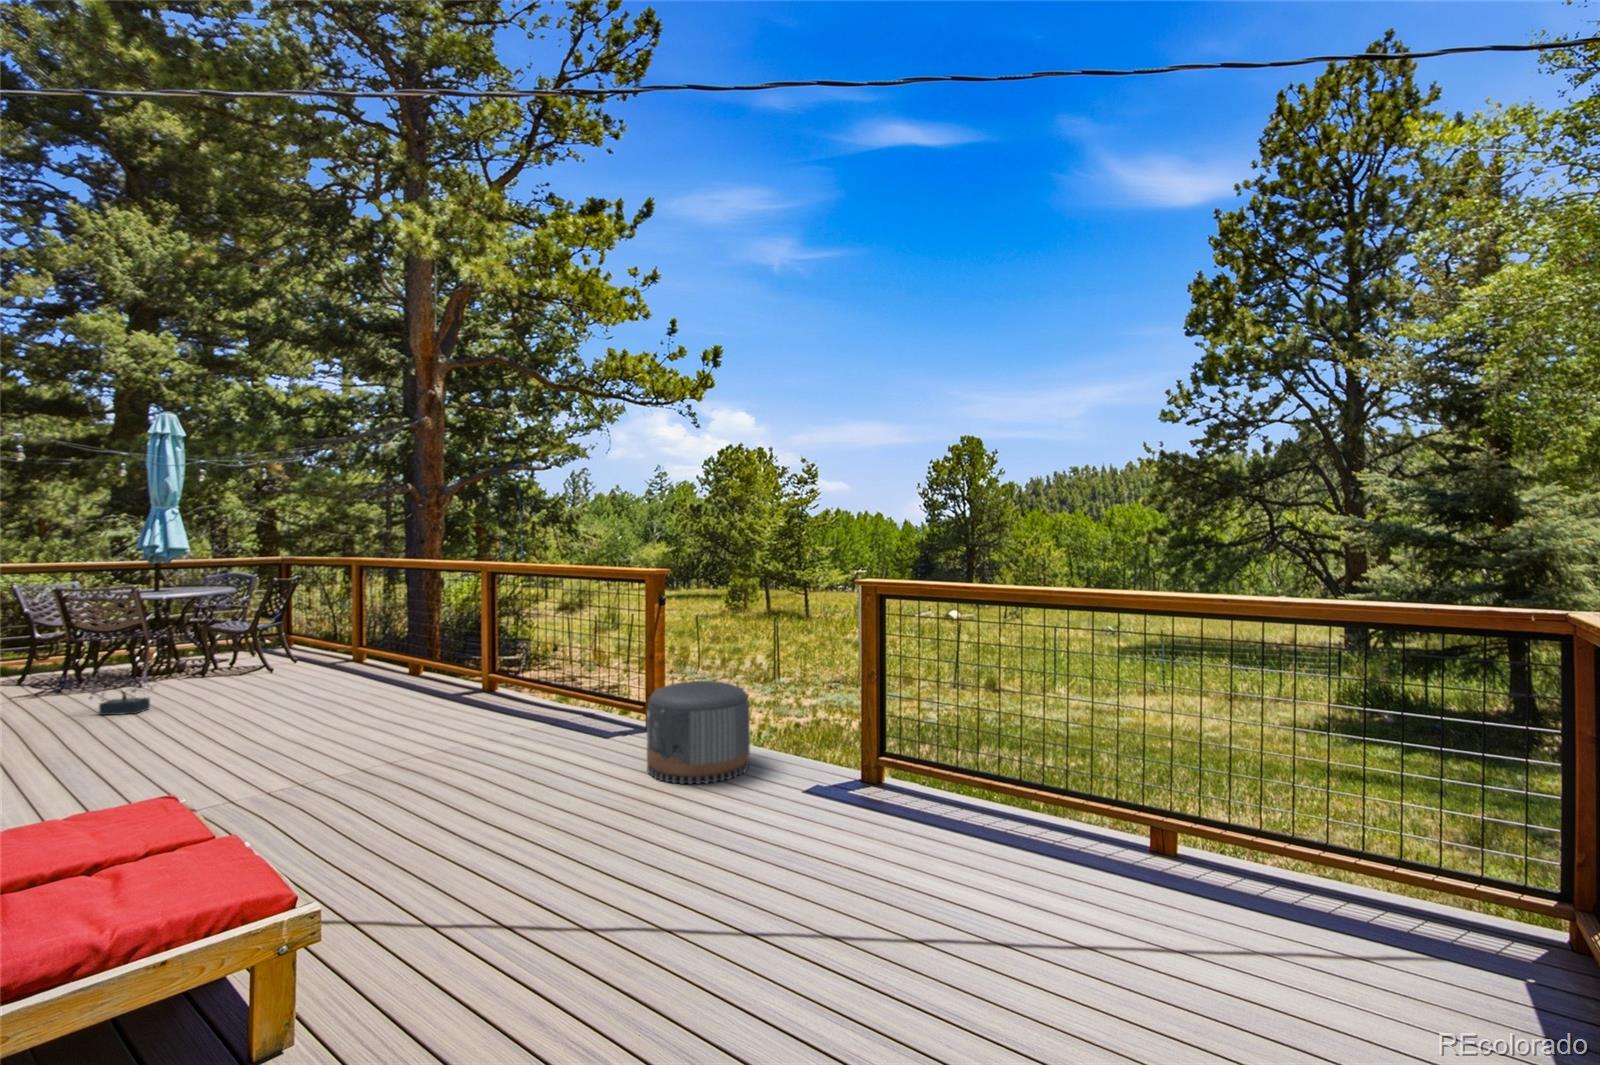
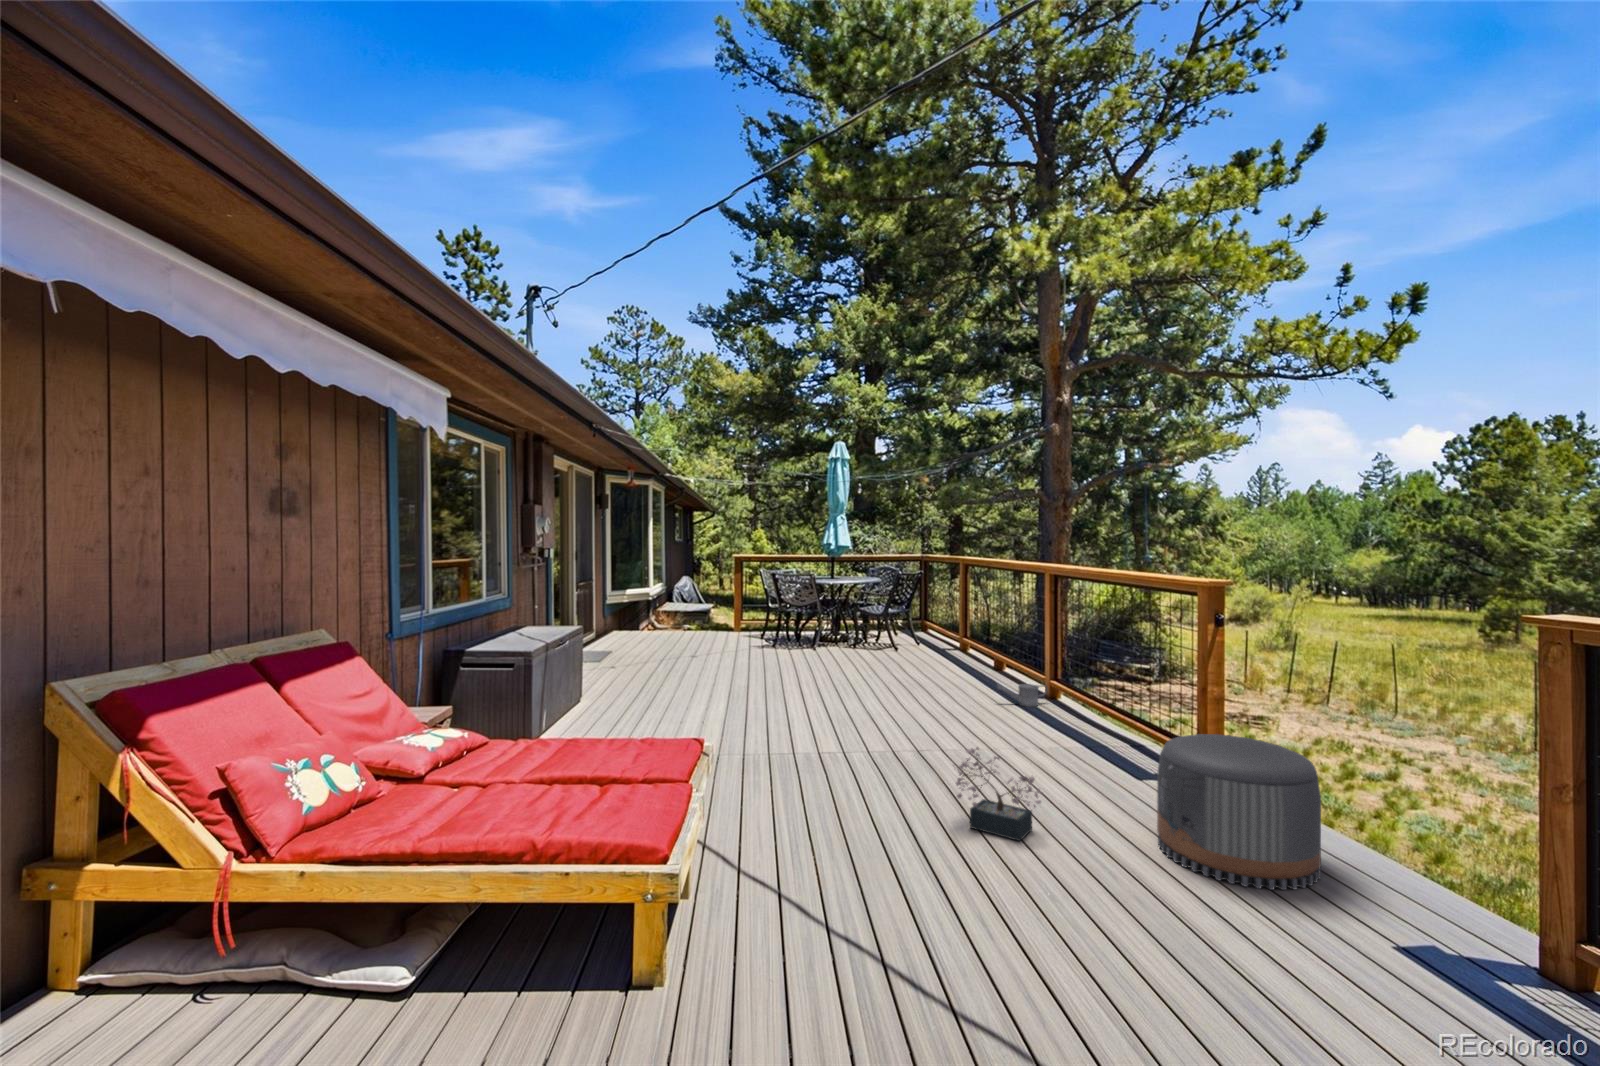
decorative plant: present [86,669,154,716] -> present [956,747,1041,841]
watering can: none [440,678,489,701] -> present [997,684,1048,707]

